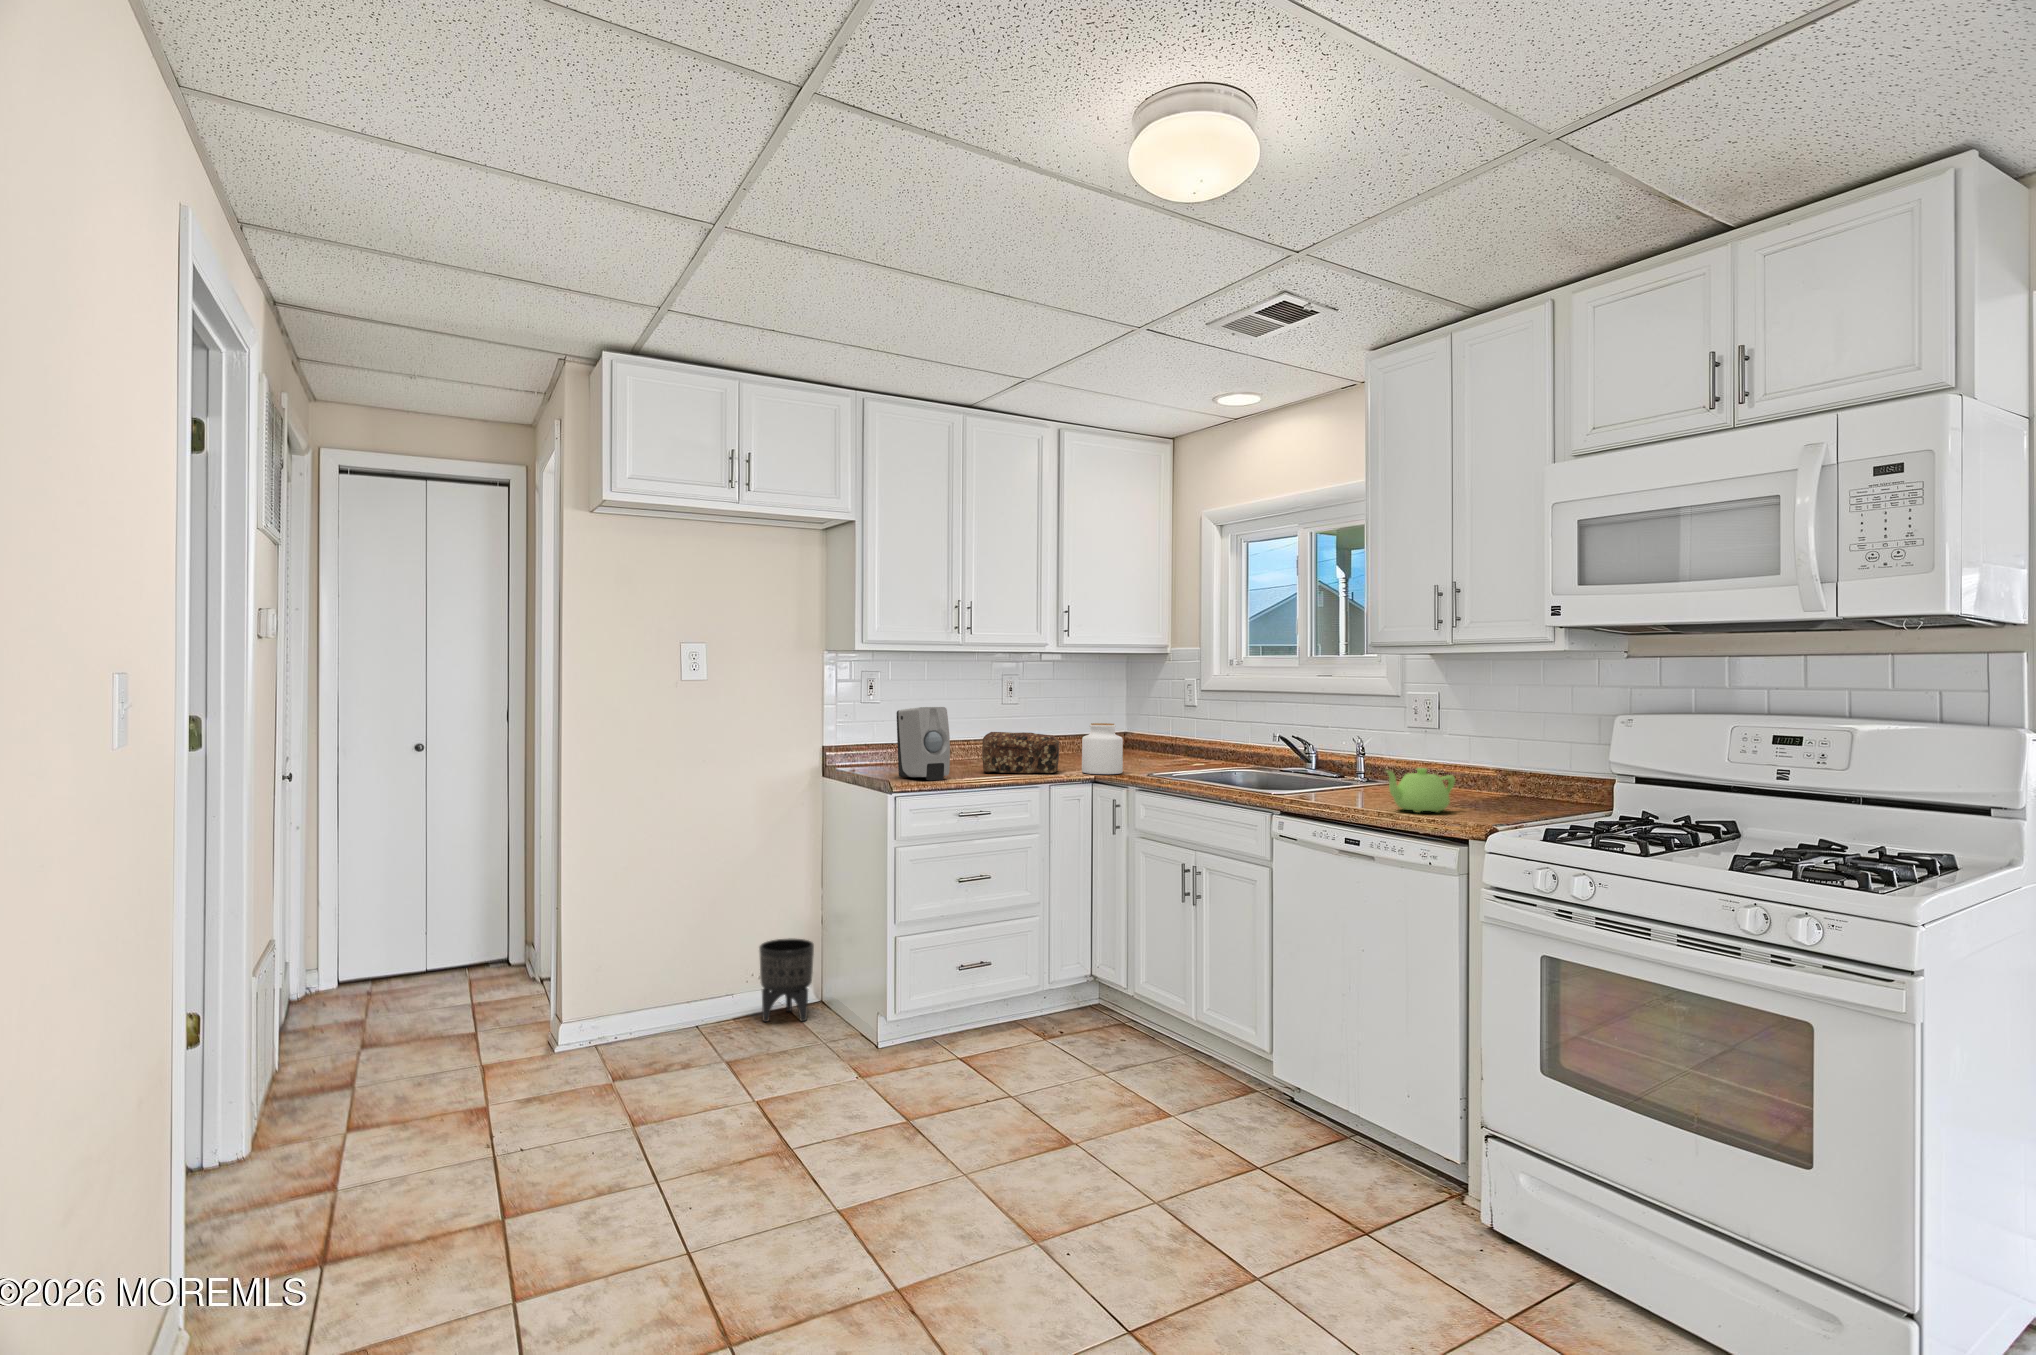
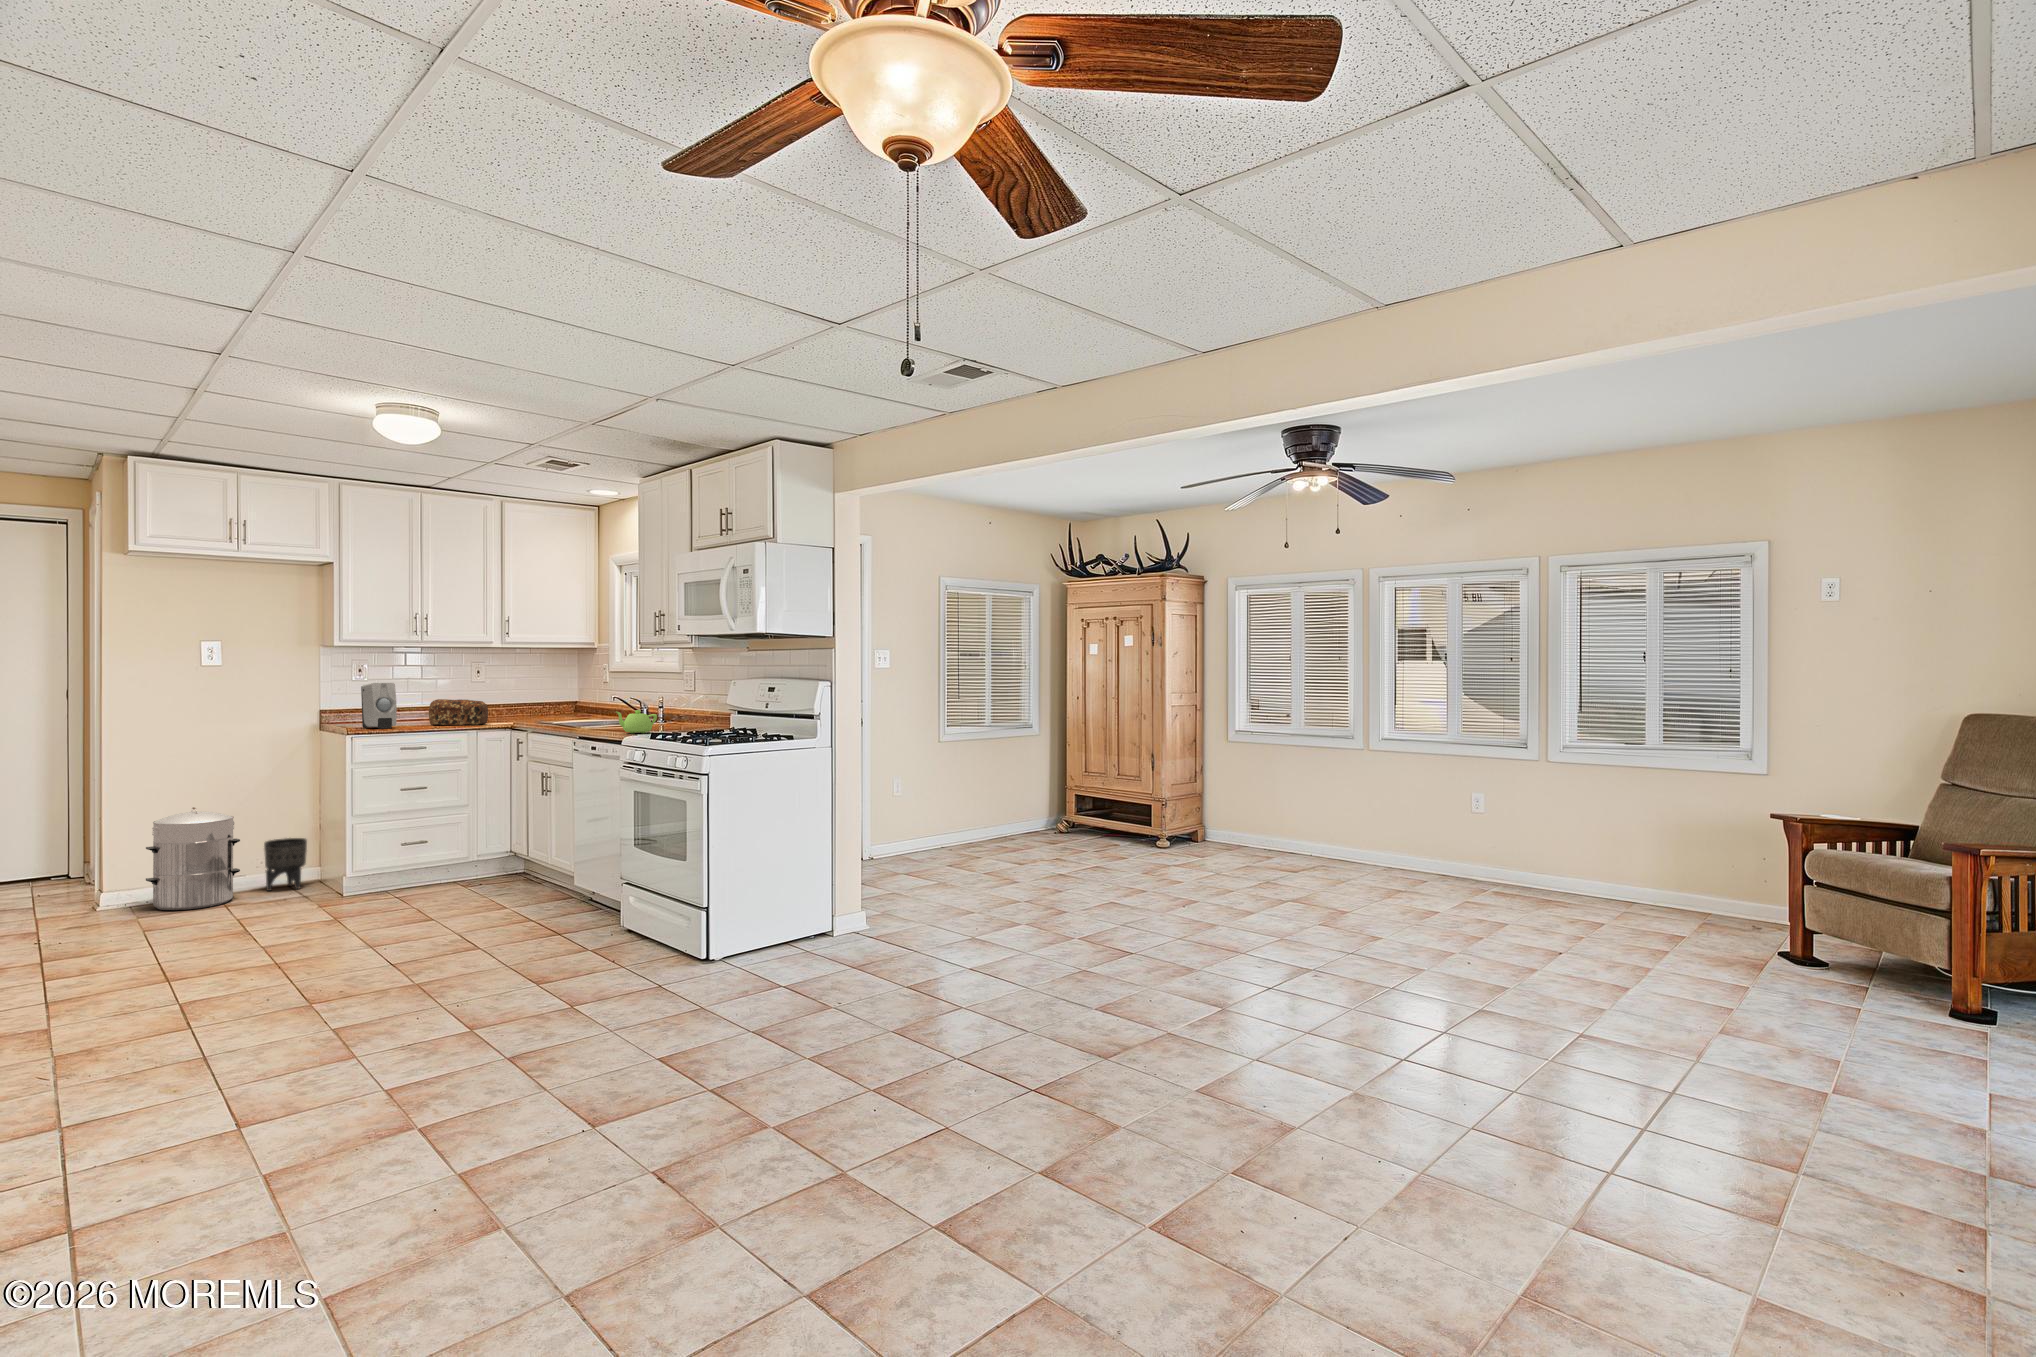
jar: present [1082,723,1123,774] -> none [500,693,529,724]
waste bin: none [616,896,735,1061] -> present [146,807,240,910]

